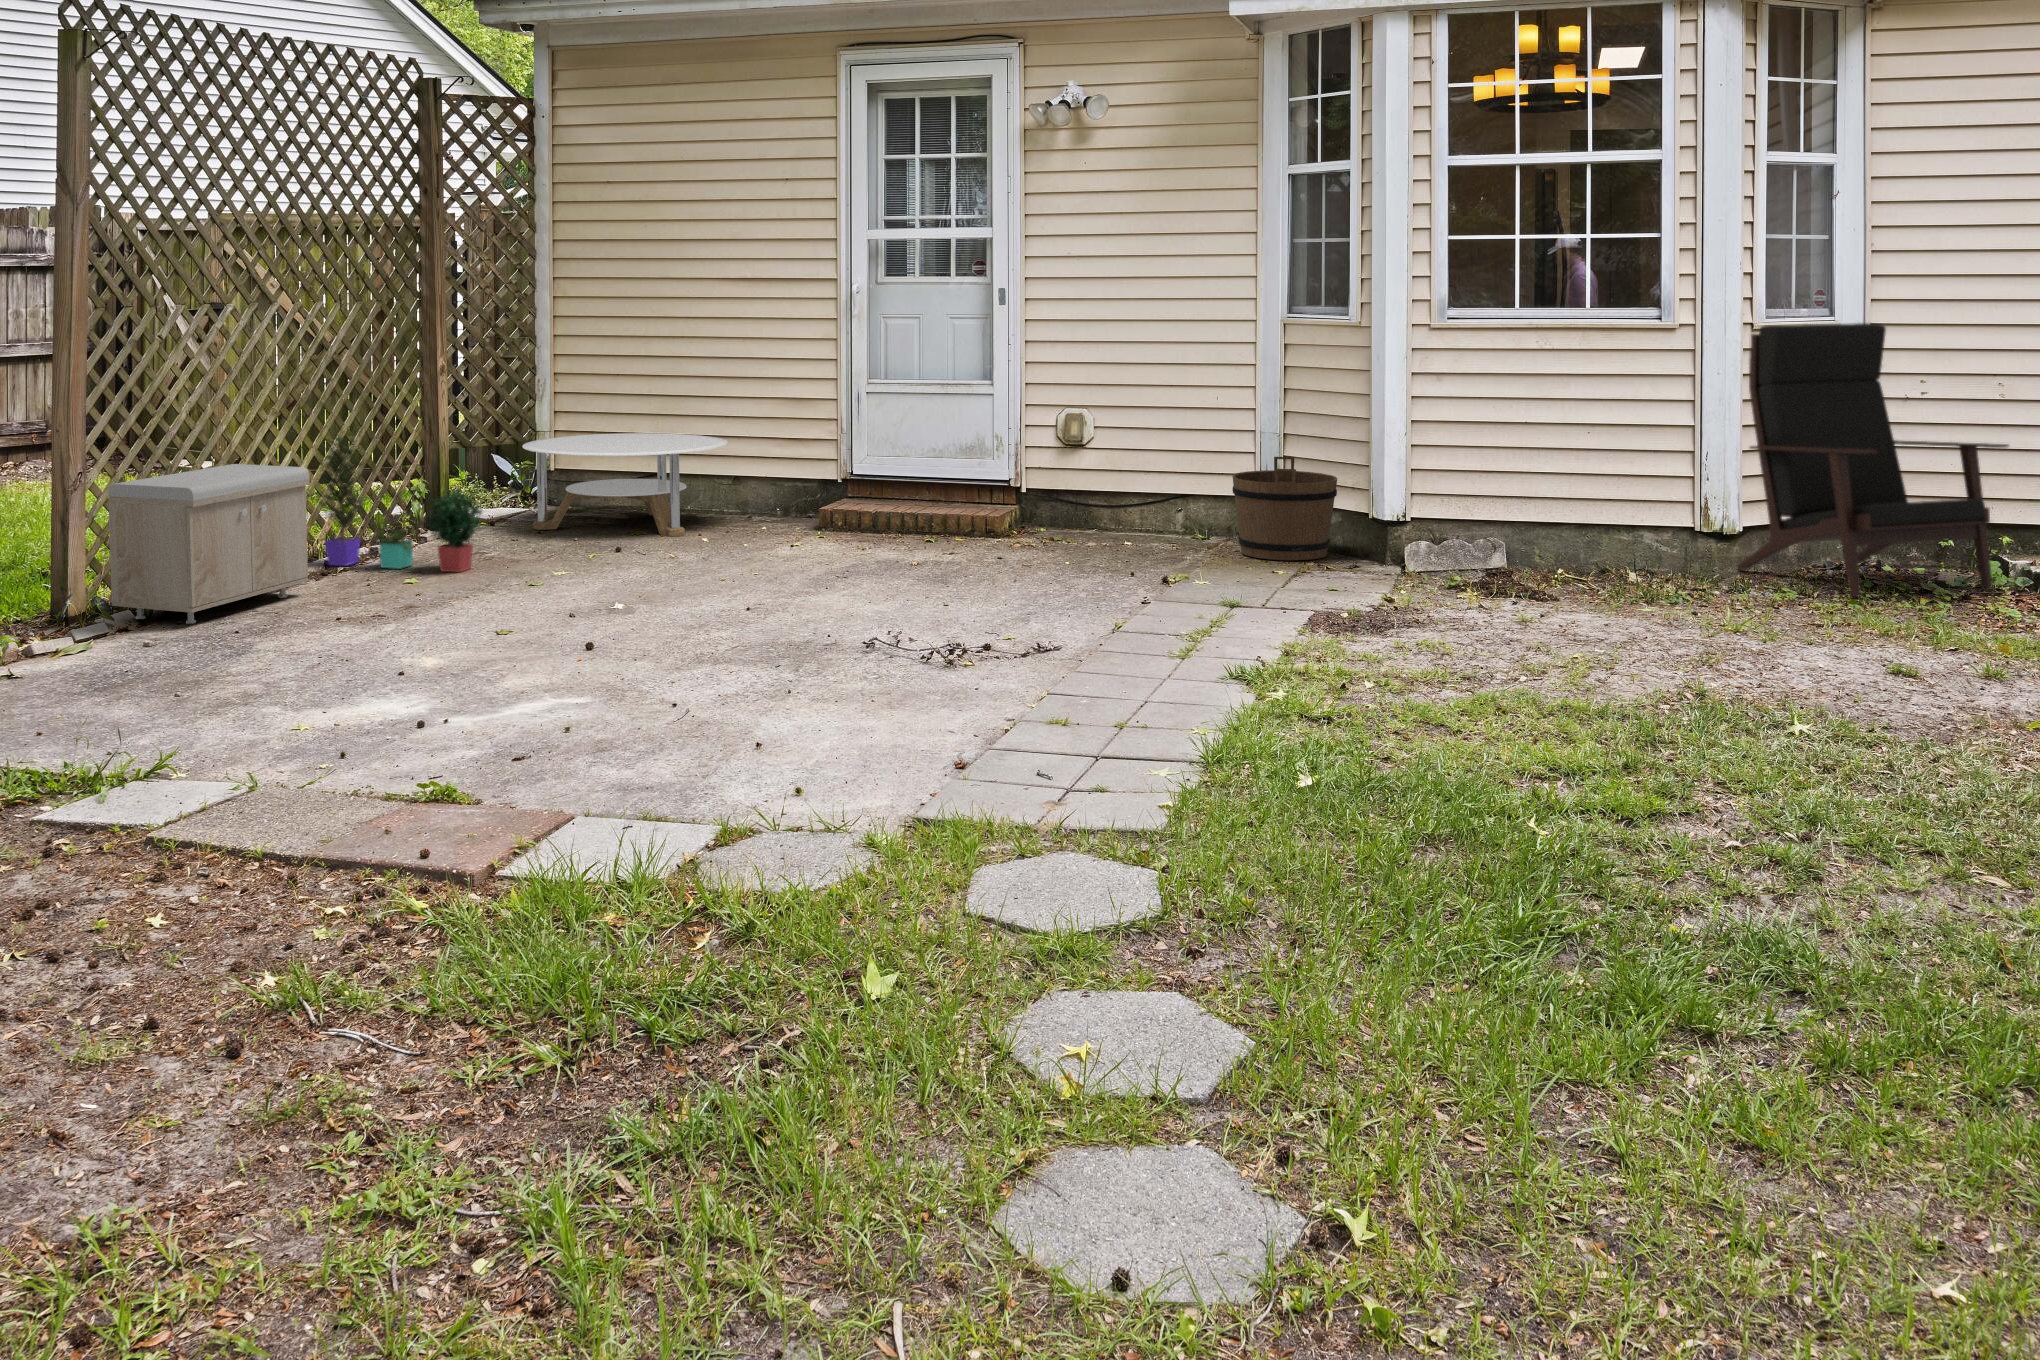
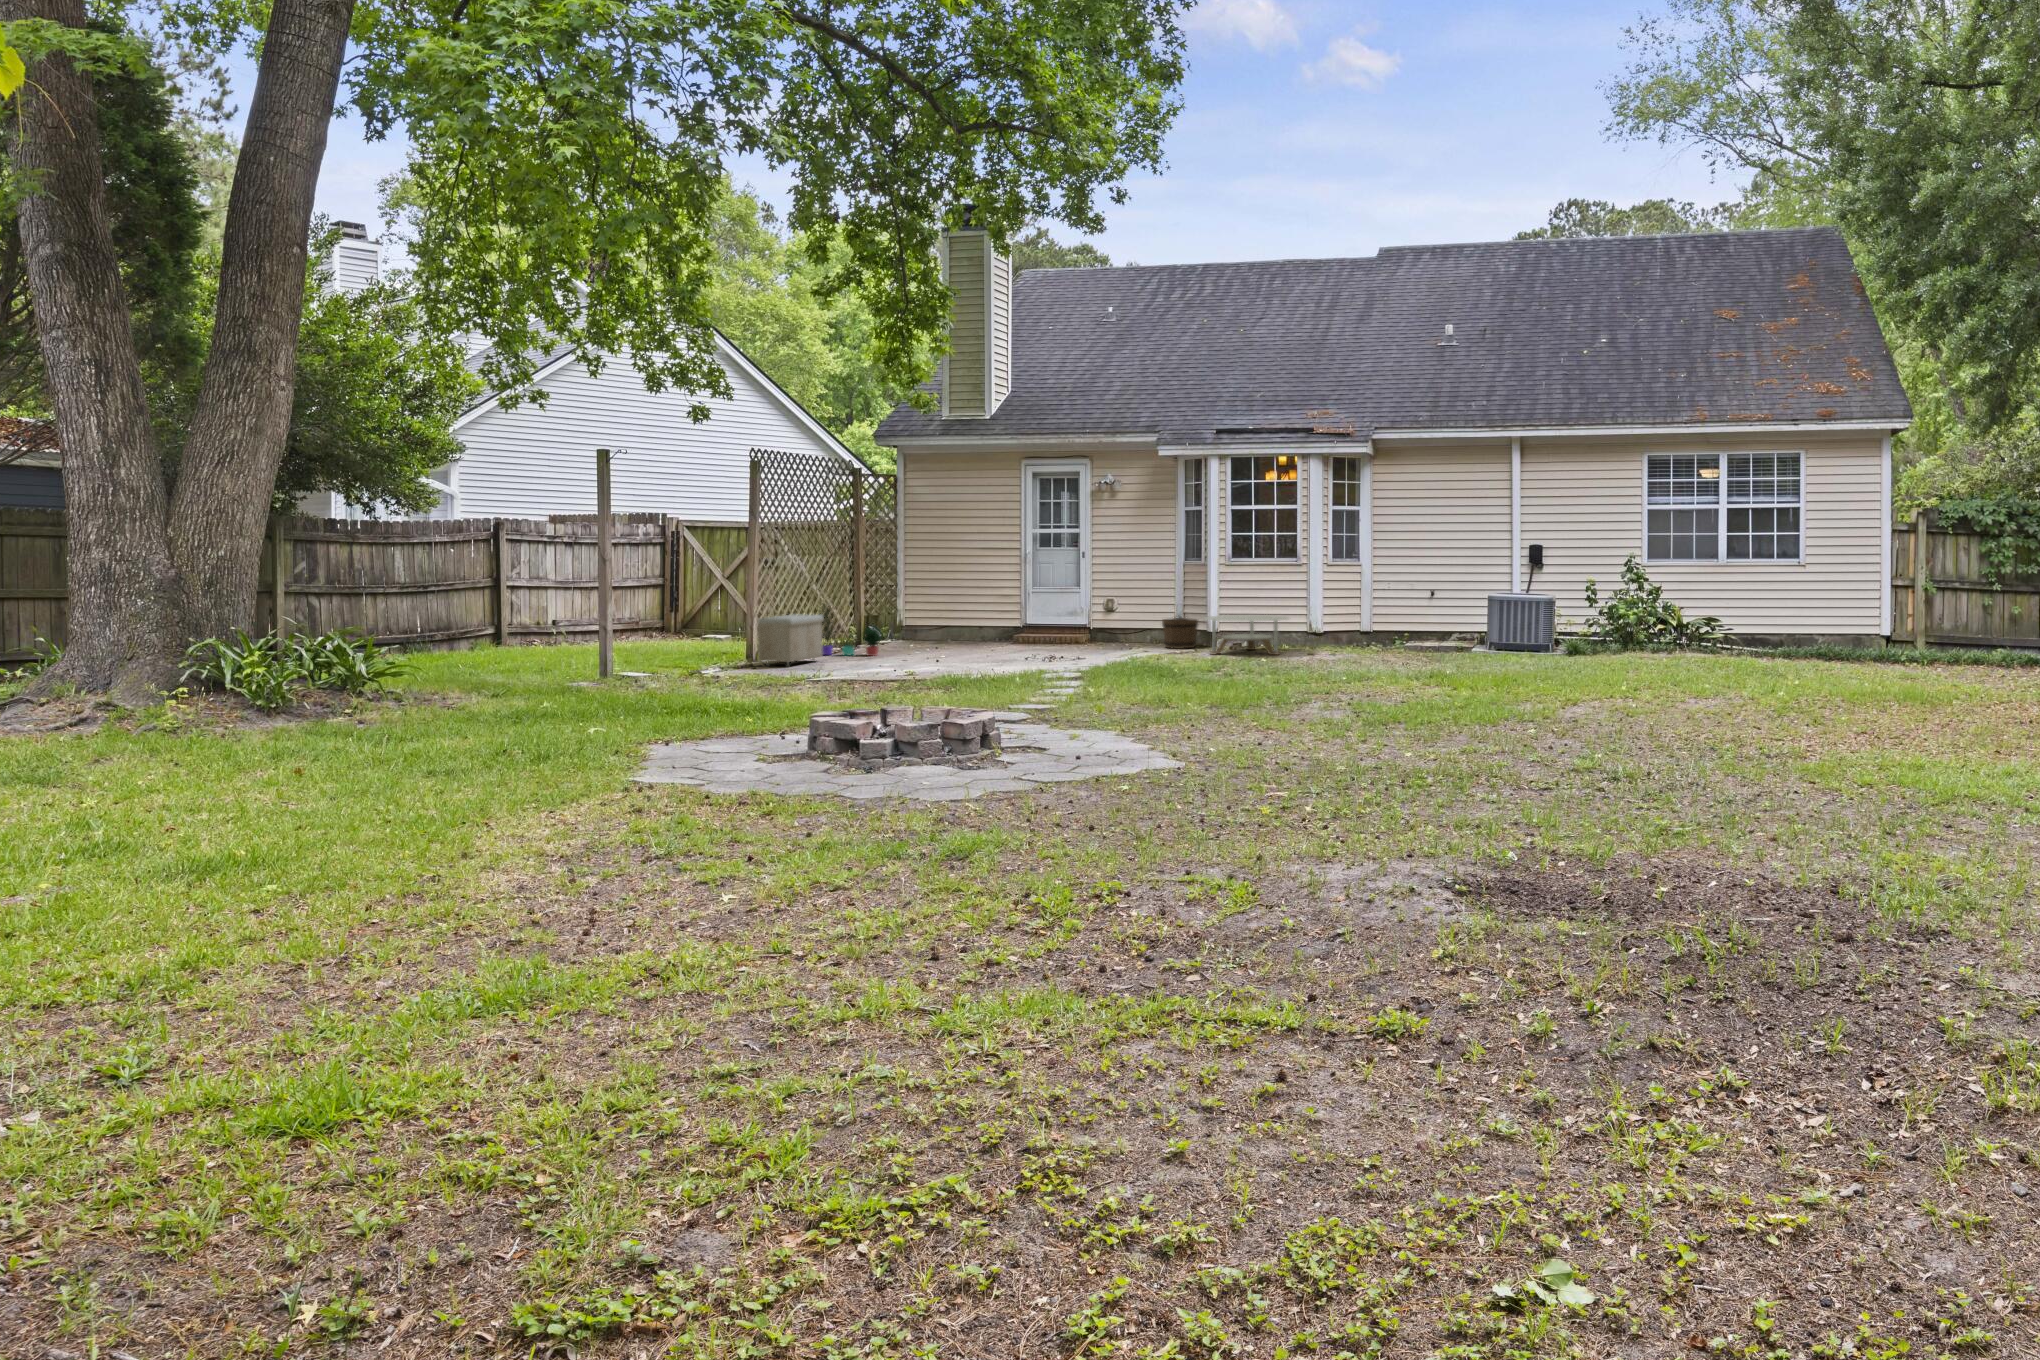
lounge chair: present [1737,323,2008,597] -> none [1328,565,1403,652]
round table: present [522,433,728,536] -> present [1206,615,1288,655]

